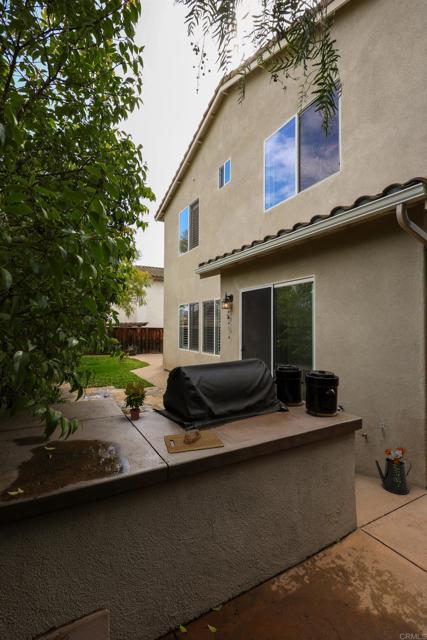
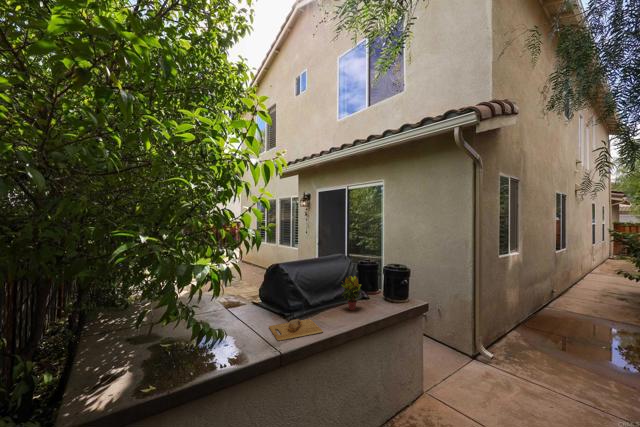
potted plant: present [124,380,147,420] -> present [342,276,362,310]
watering can: present [375,447,412,495] -> none [436,323,463,363]

